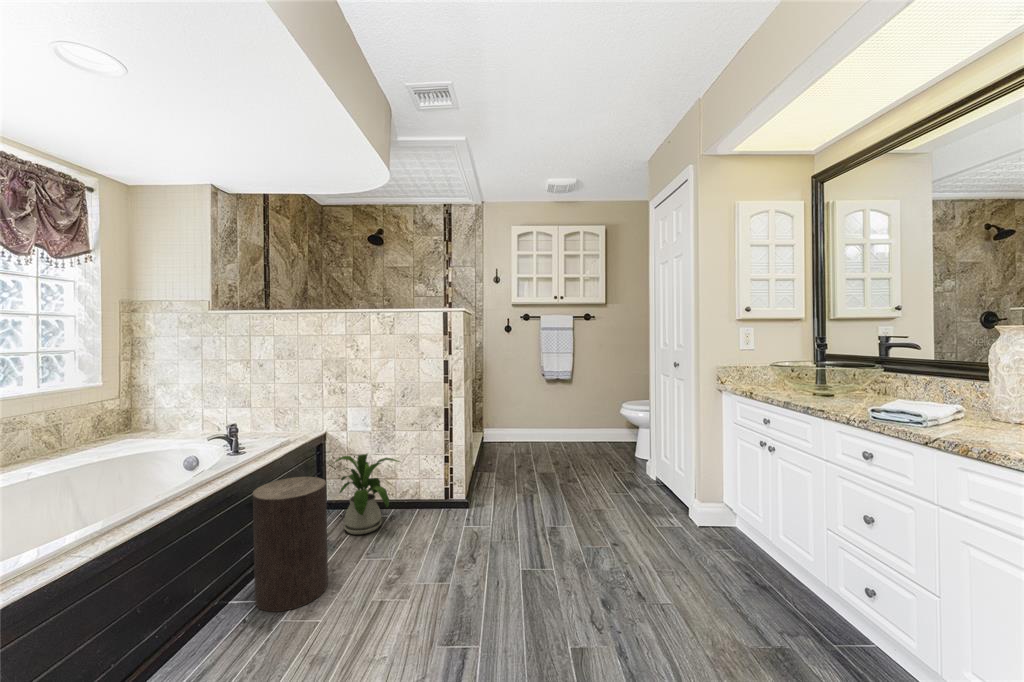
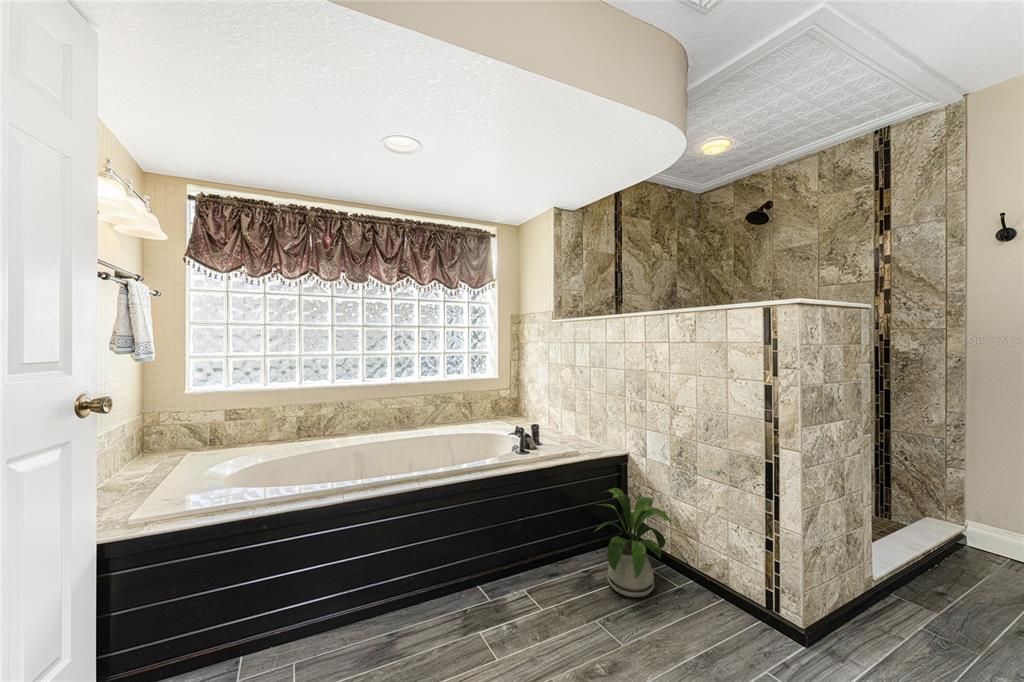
stool: present [253,477,328,612] -> none [465,495,536,645]

